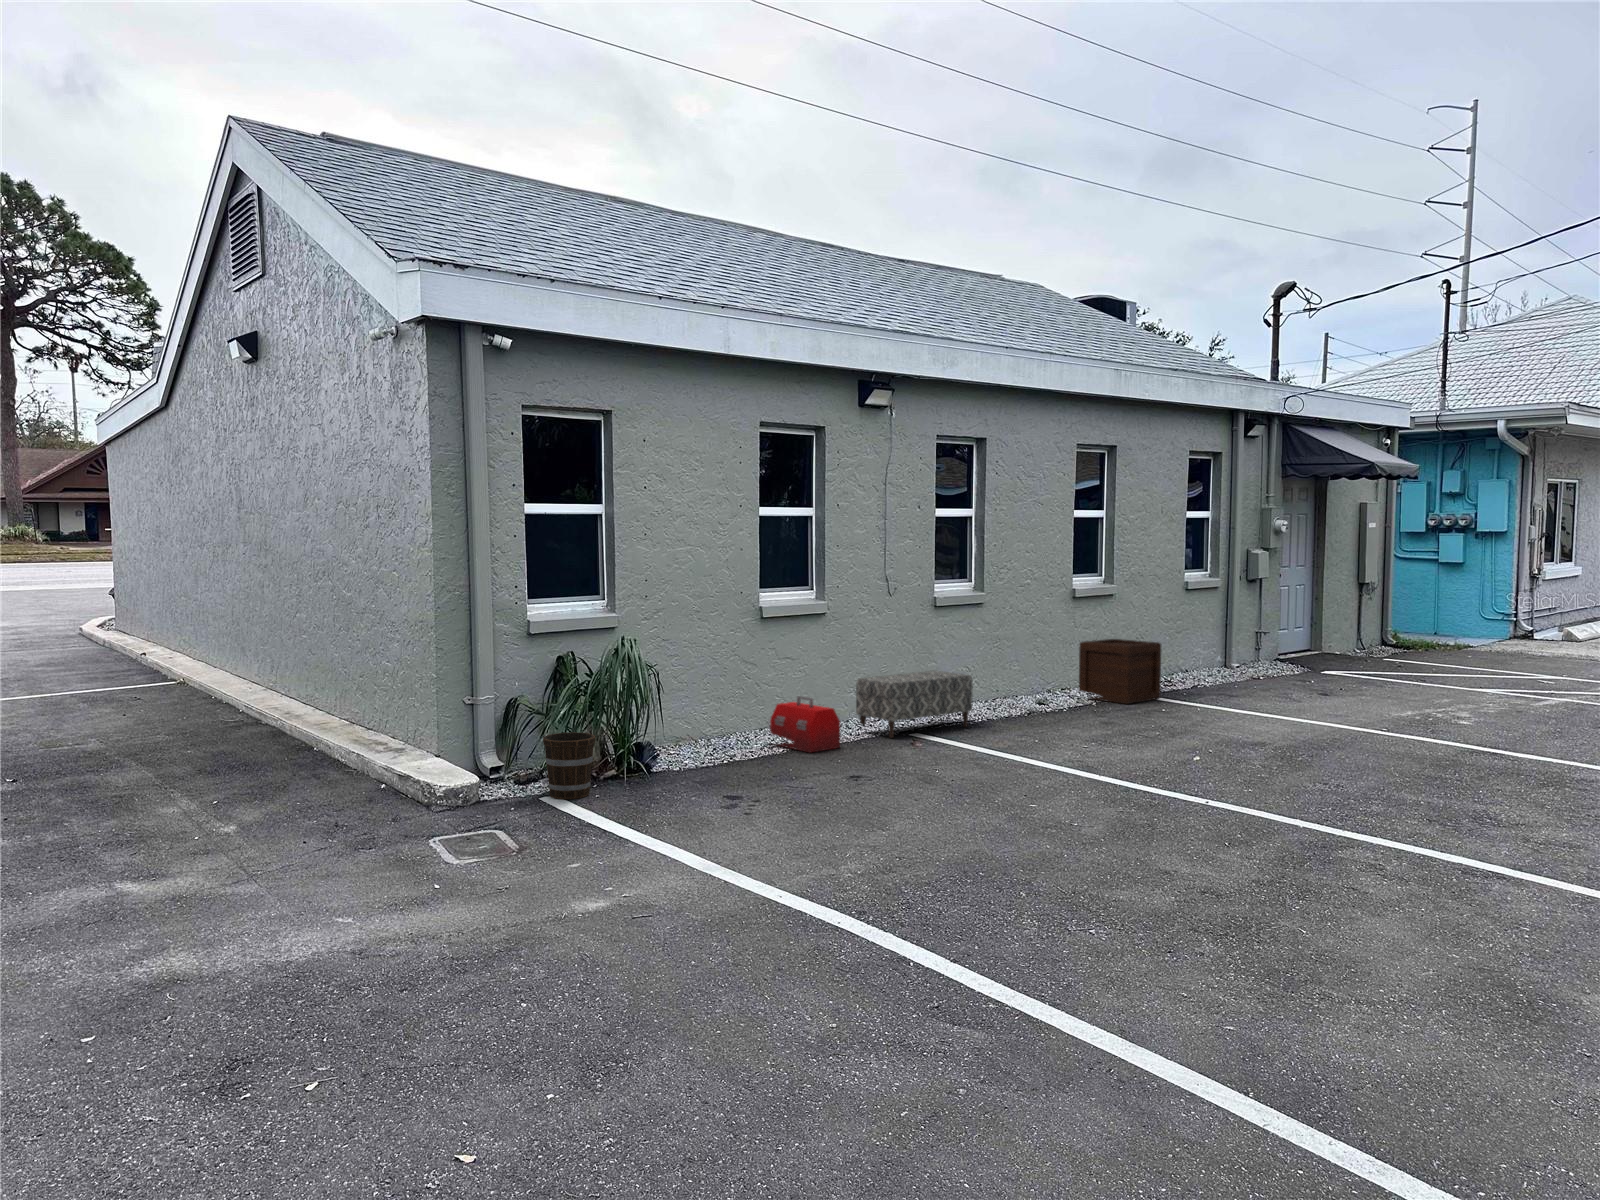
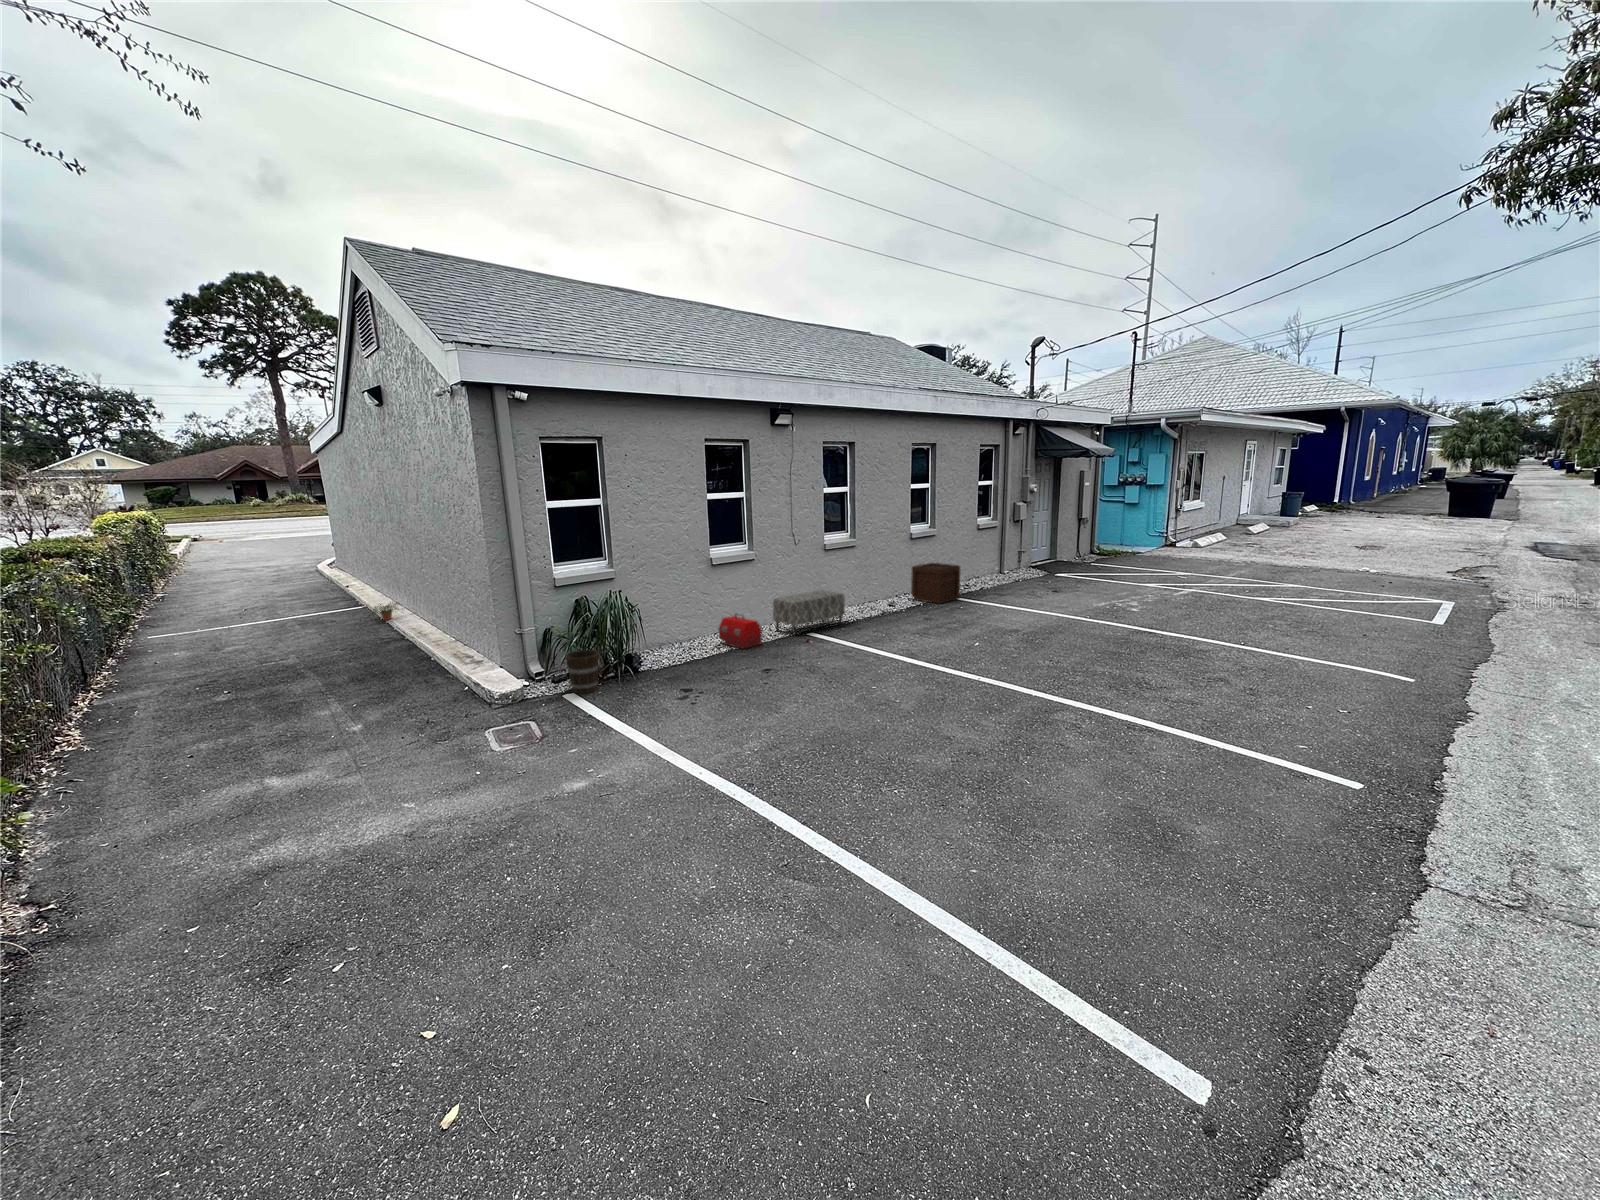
potted plant: none [203,674,258,703] -> present [373,602,403,620]

